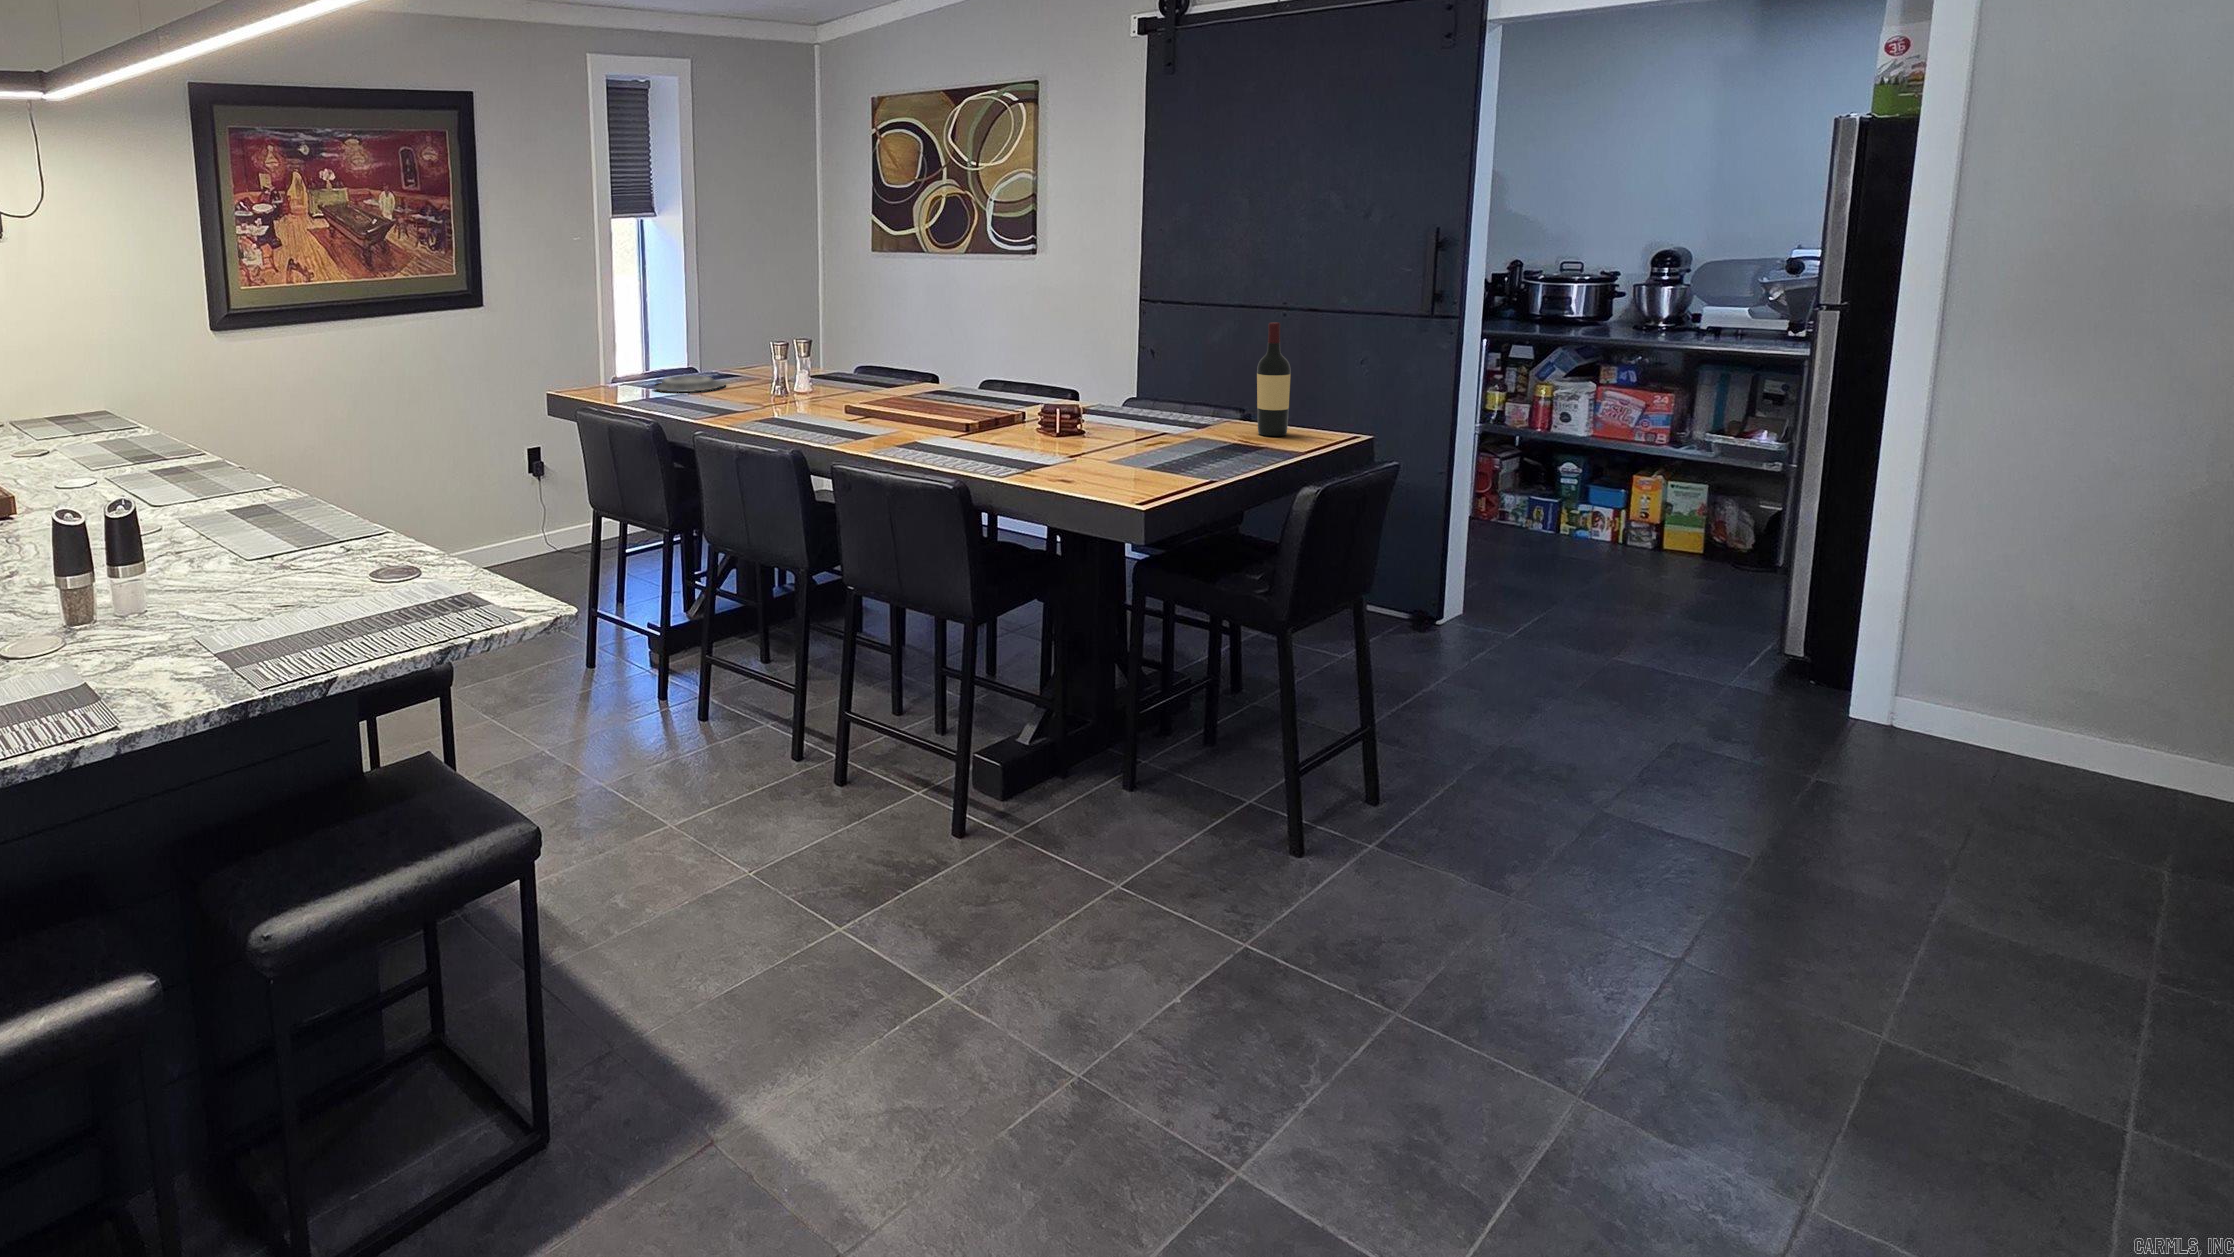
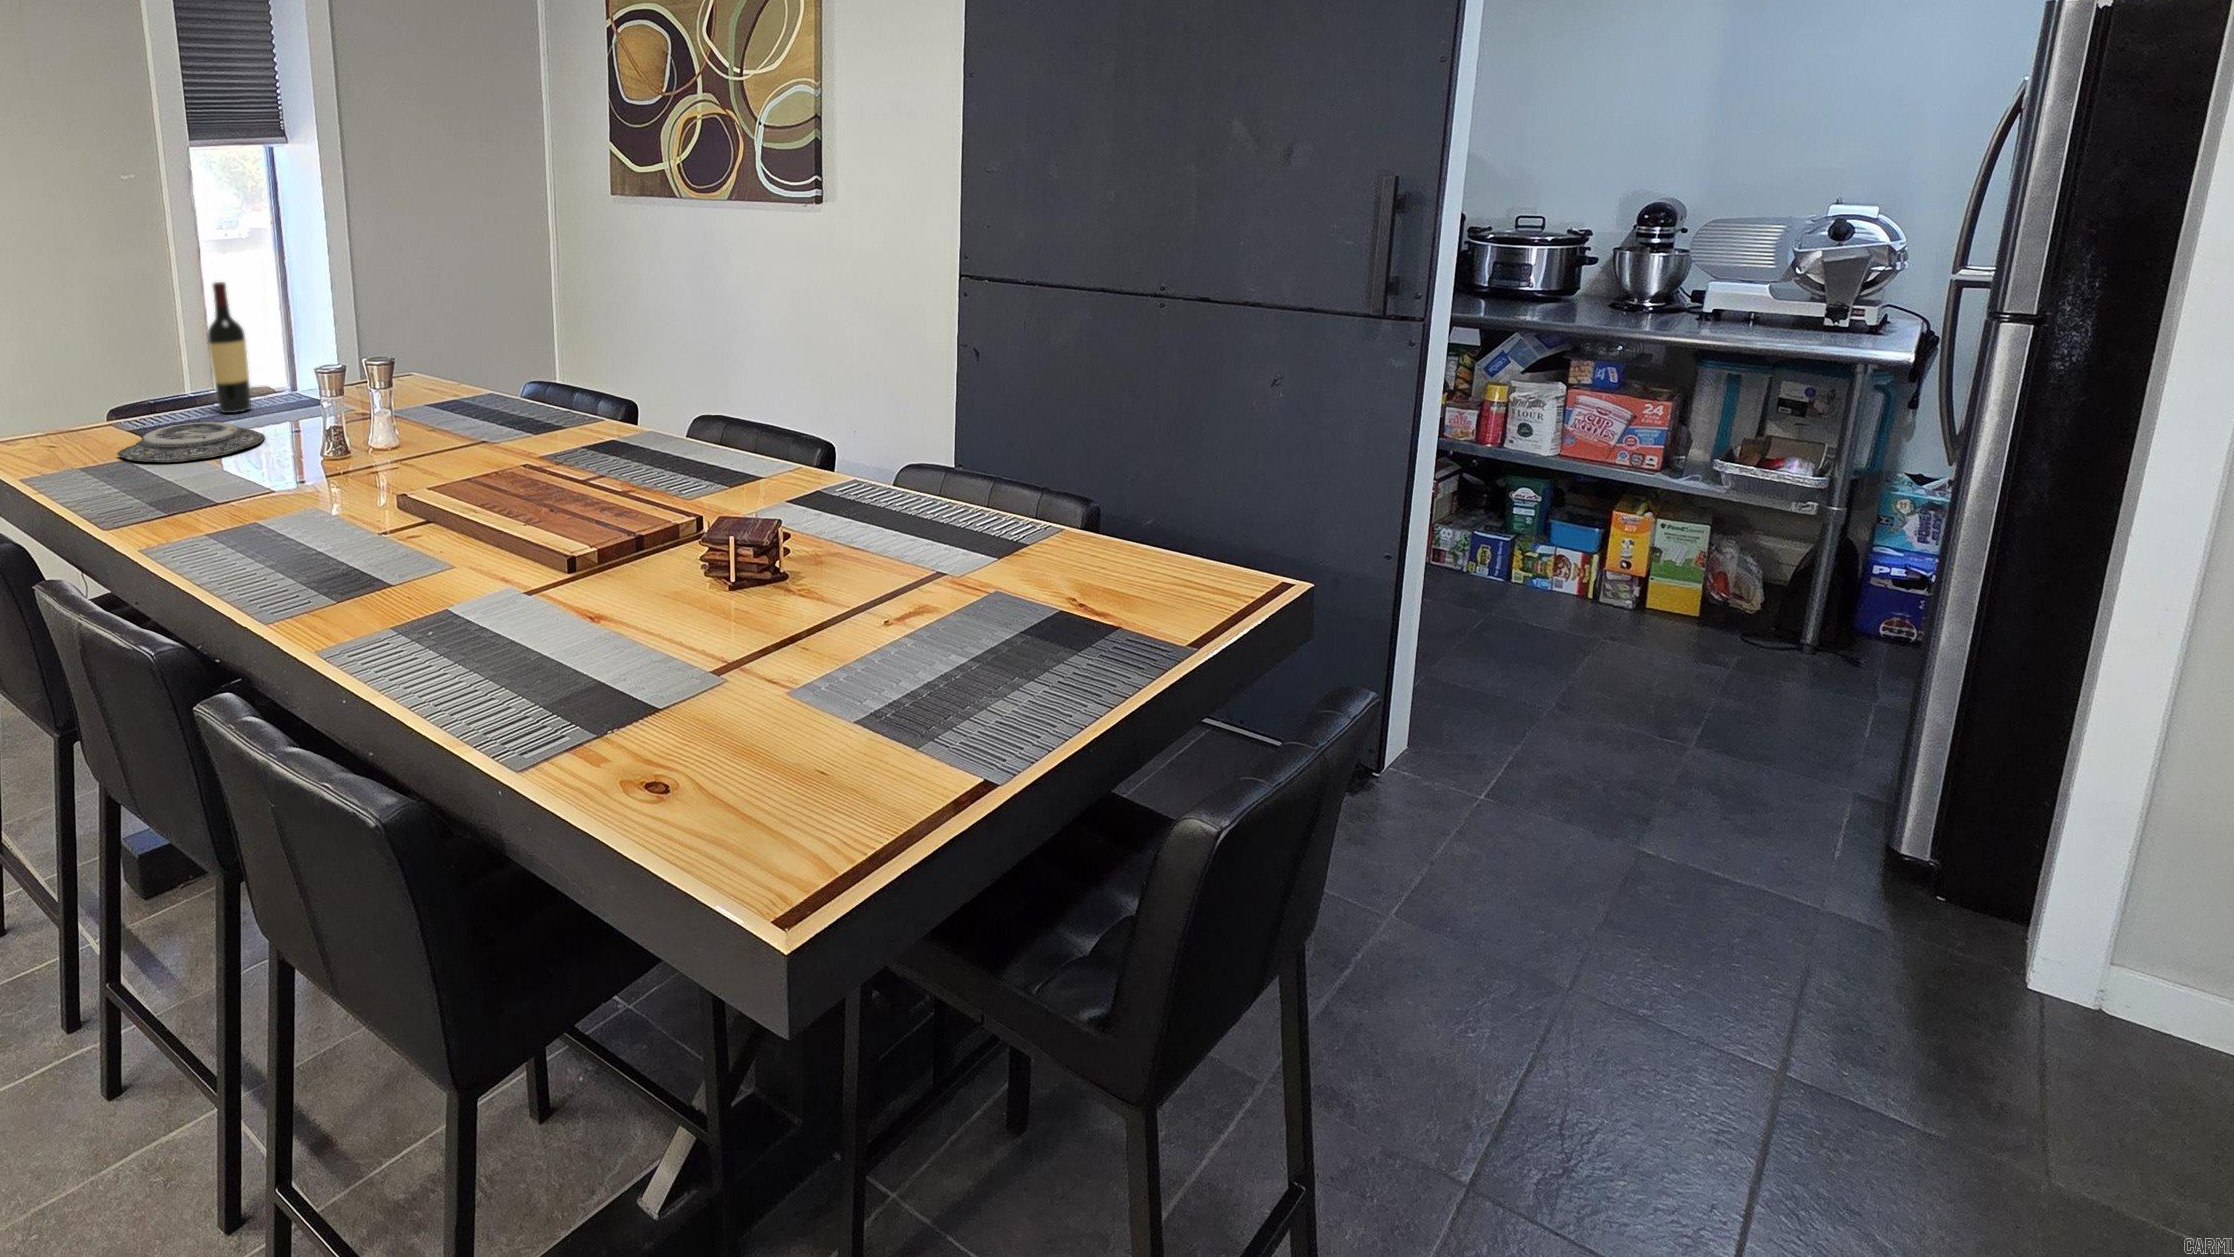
wine bottle: present [1257,322,1291,436] -> present [207,282,251,413]

